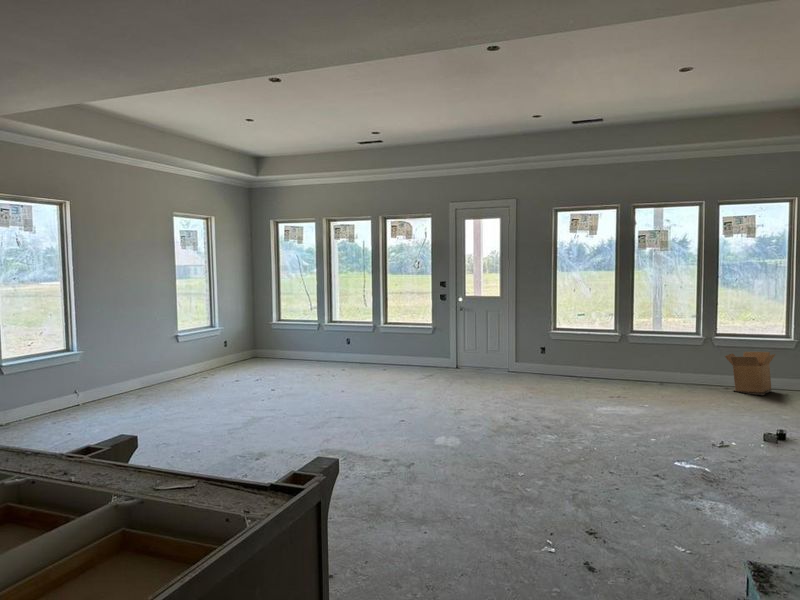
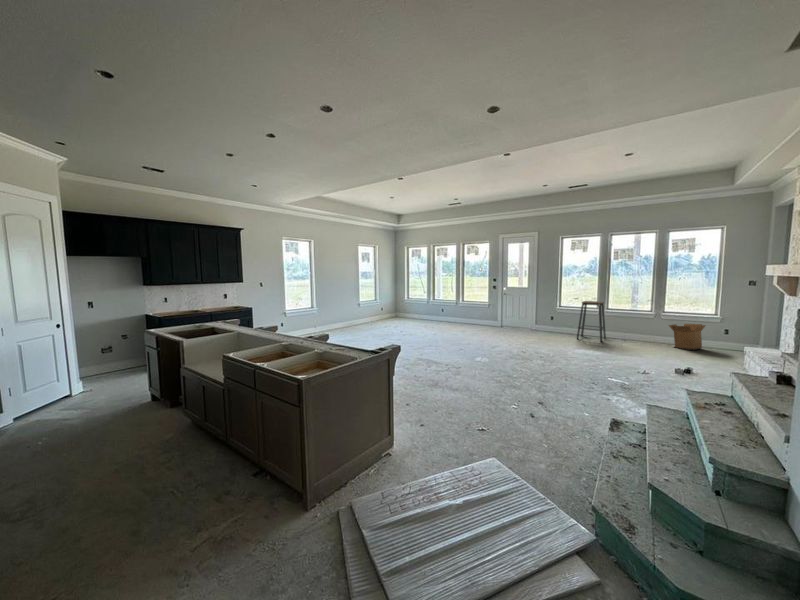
bar stool: none [588,319,631,388] -> present [577,301,606,342]

